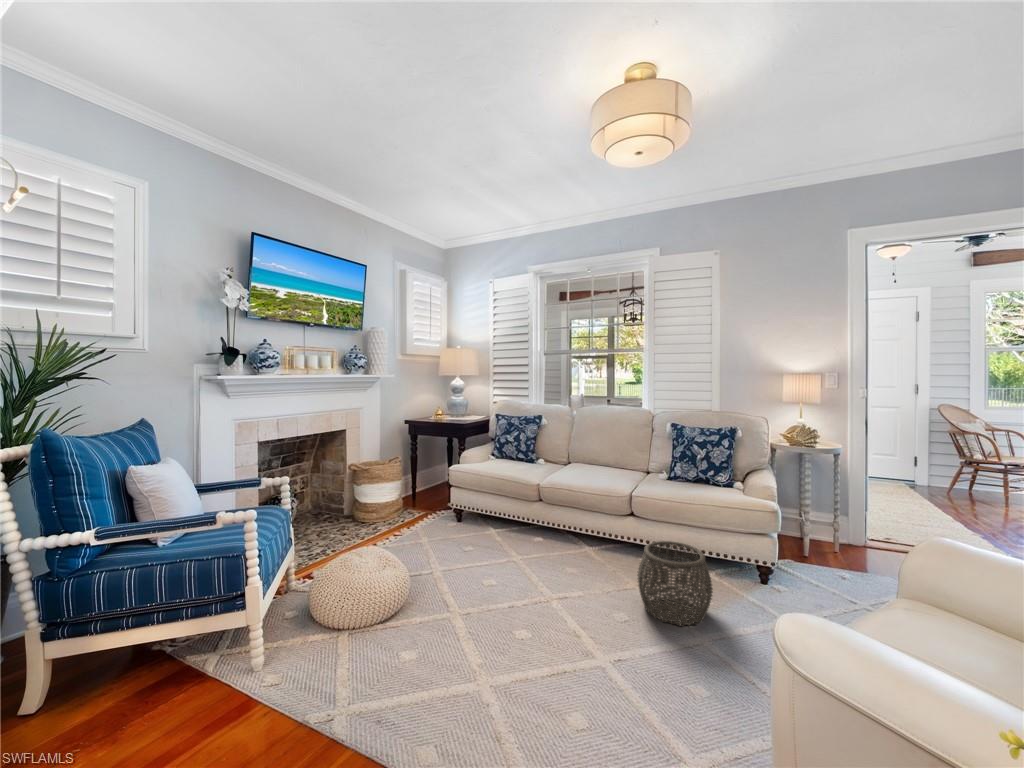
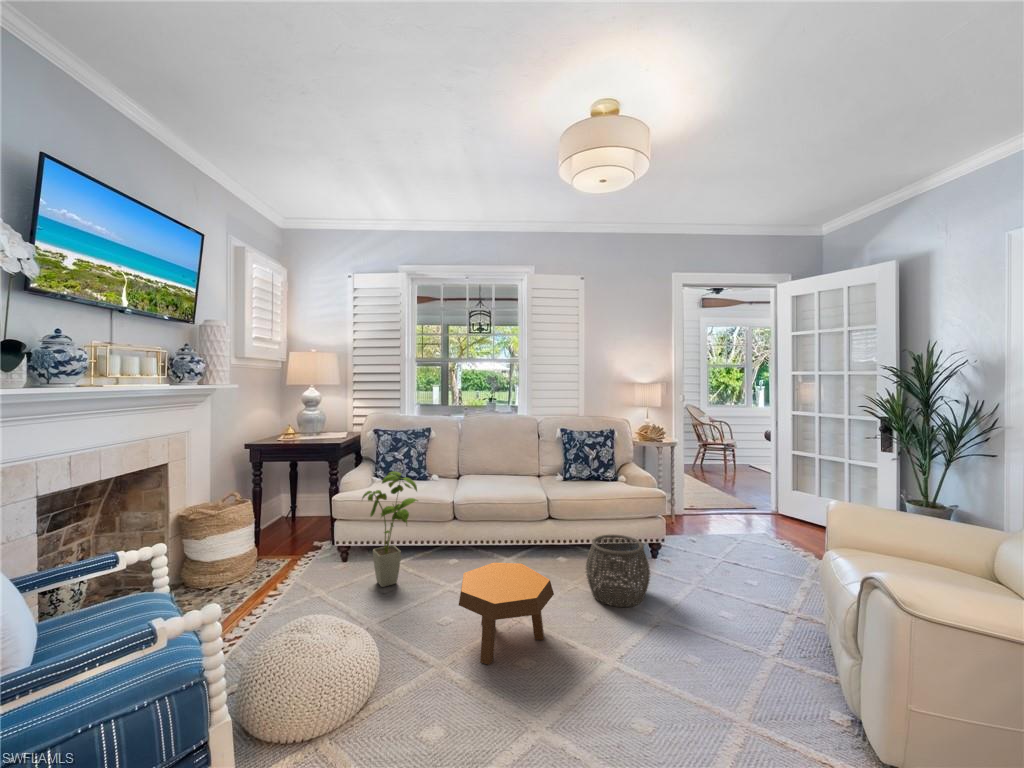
house plant: none [455,450,506,548] -> present [362,471,418,587]
footstool: none [480,544,570,631] -> present [459,563,554,665]

